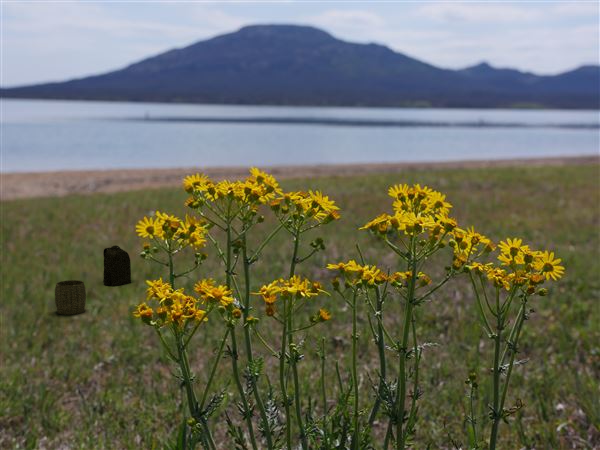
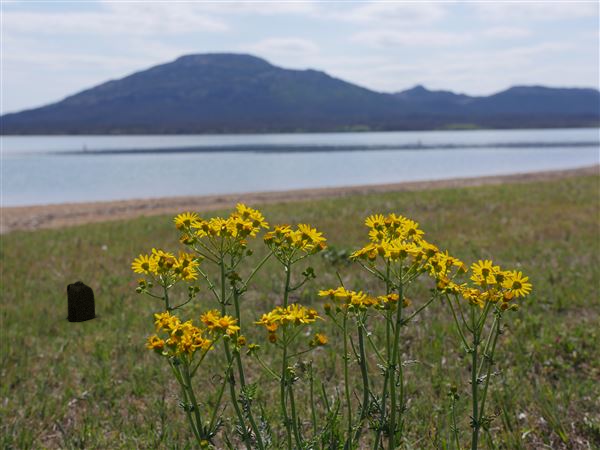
woven basket: present [55,280,86,315] -> none [22,318,53,353]

